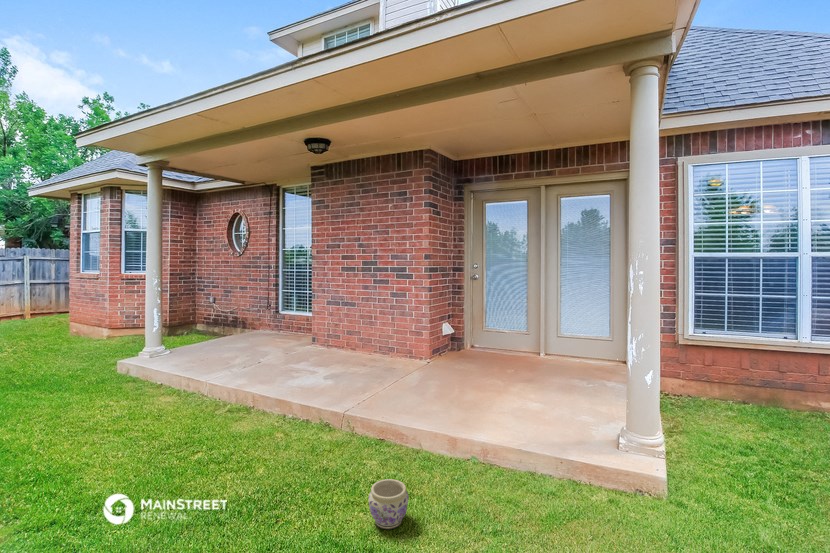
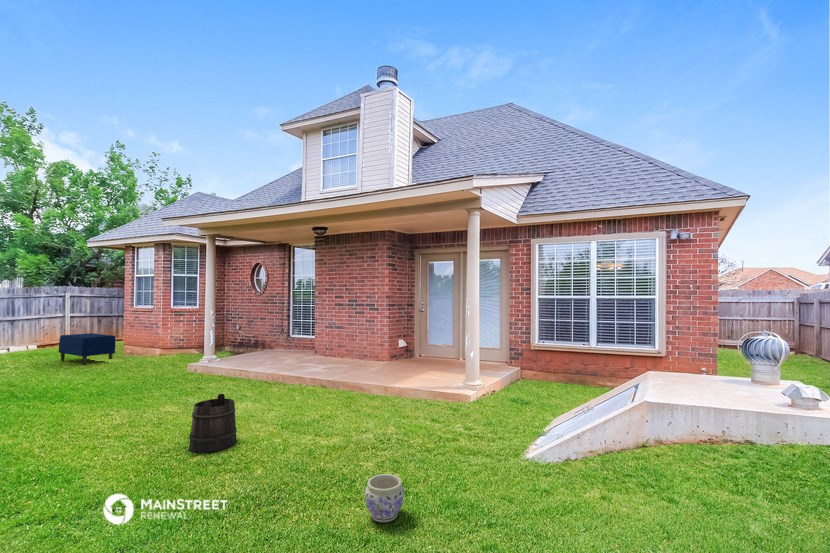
bench: none [42,307,102,342] -> present [59,333,116,365]
bucket: none [186,386,234,447] -> present [189,394,237,453]

